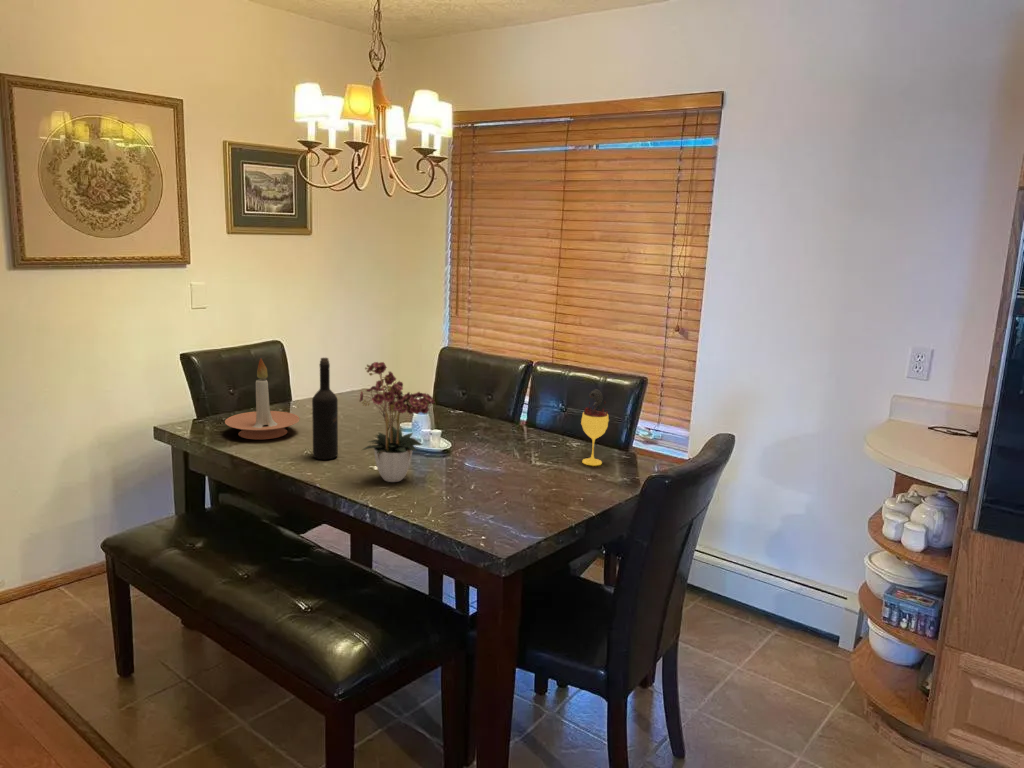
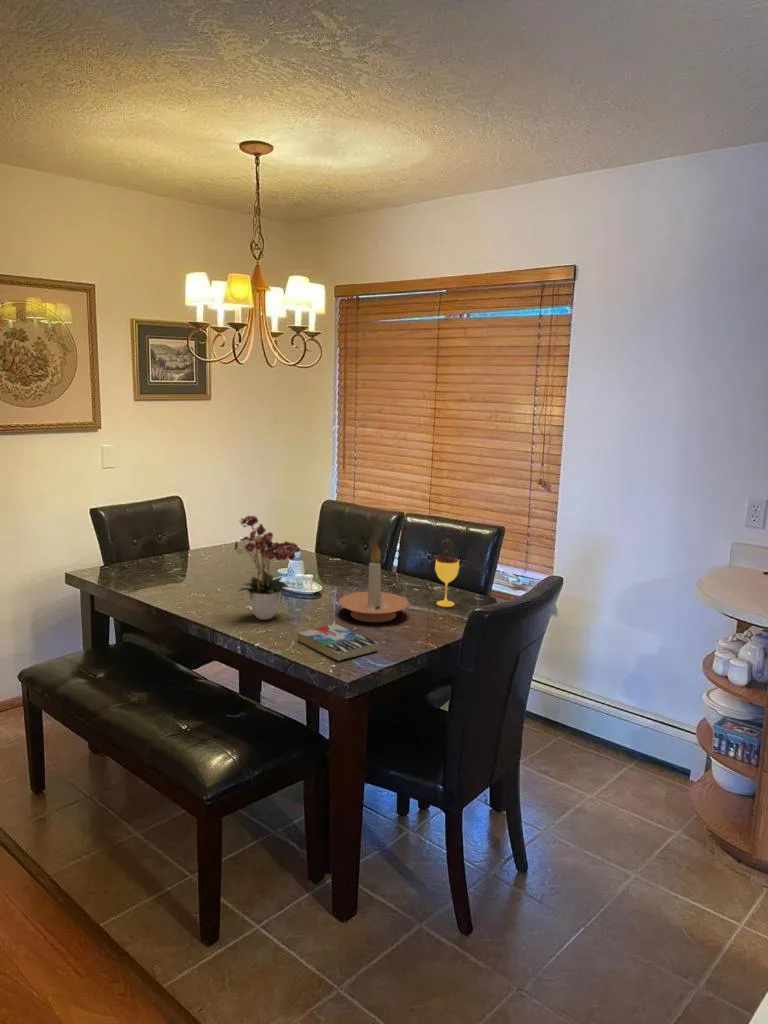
candle holder: present [225,358,300,439] -> present [339,542,409,622]
wine bottle: present [312,358,338,459] -> none [198,512,220,600]
book: none [437,488,533,533] -> present [298,624,379,661]

